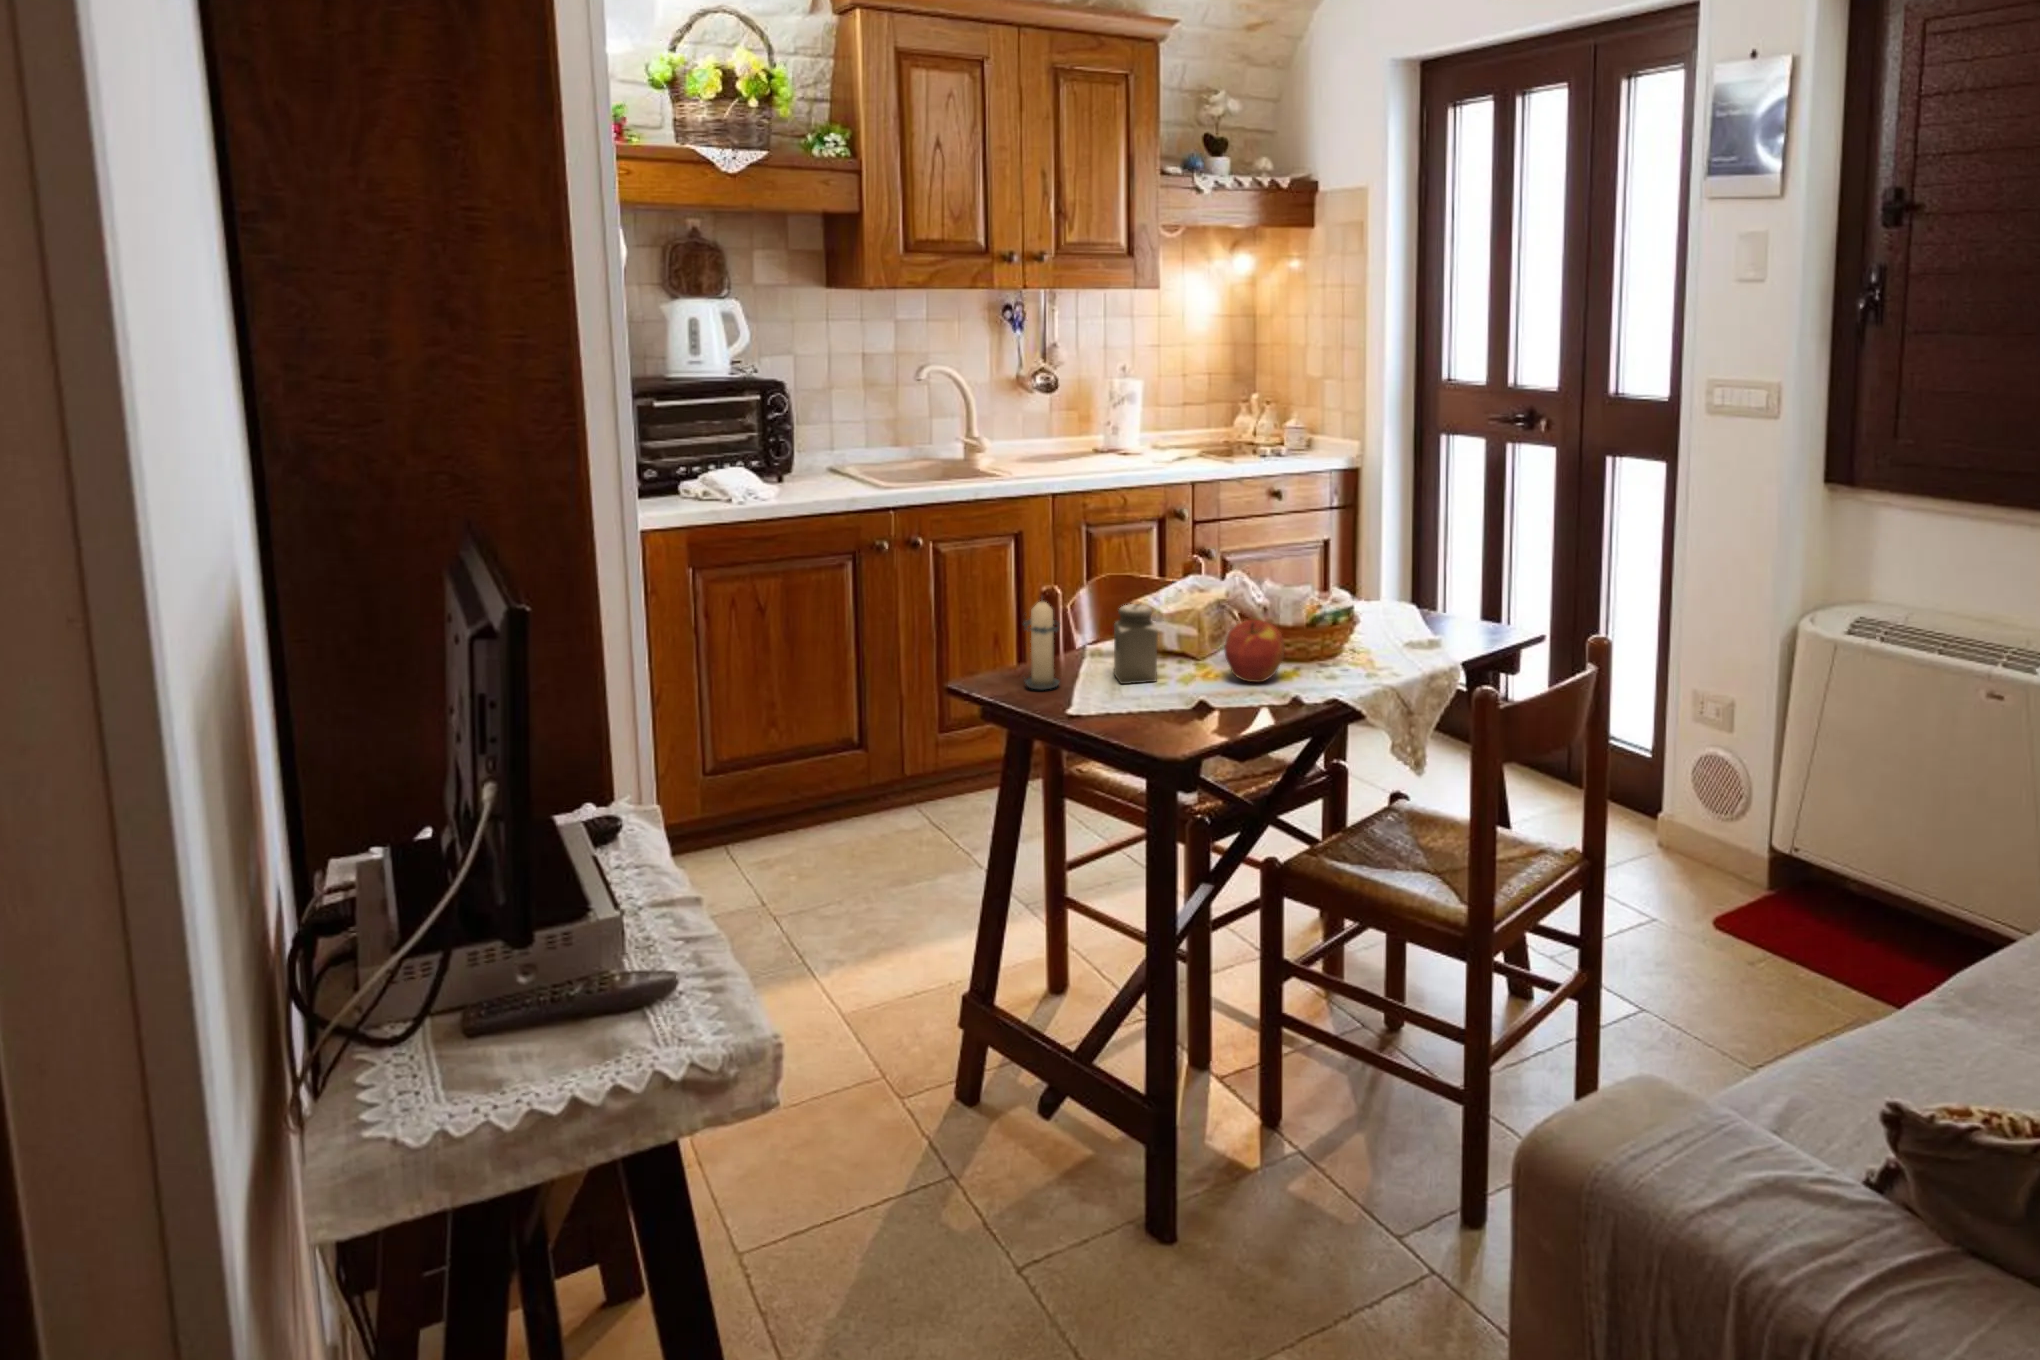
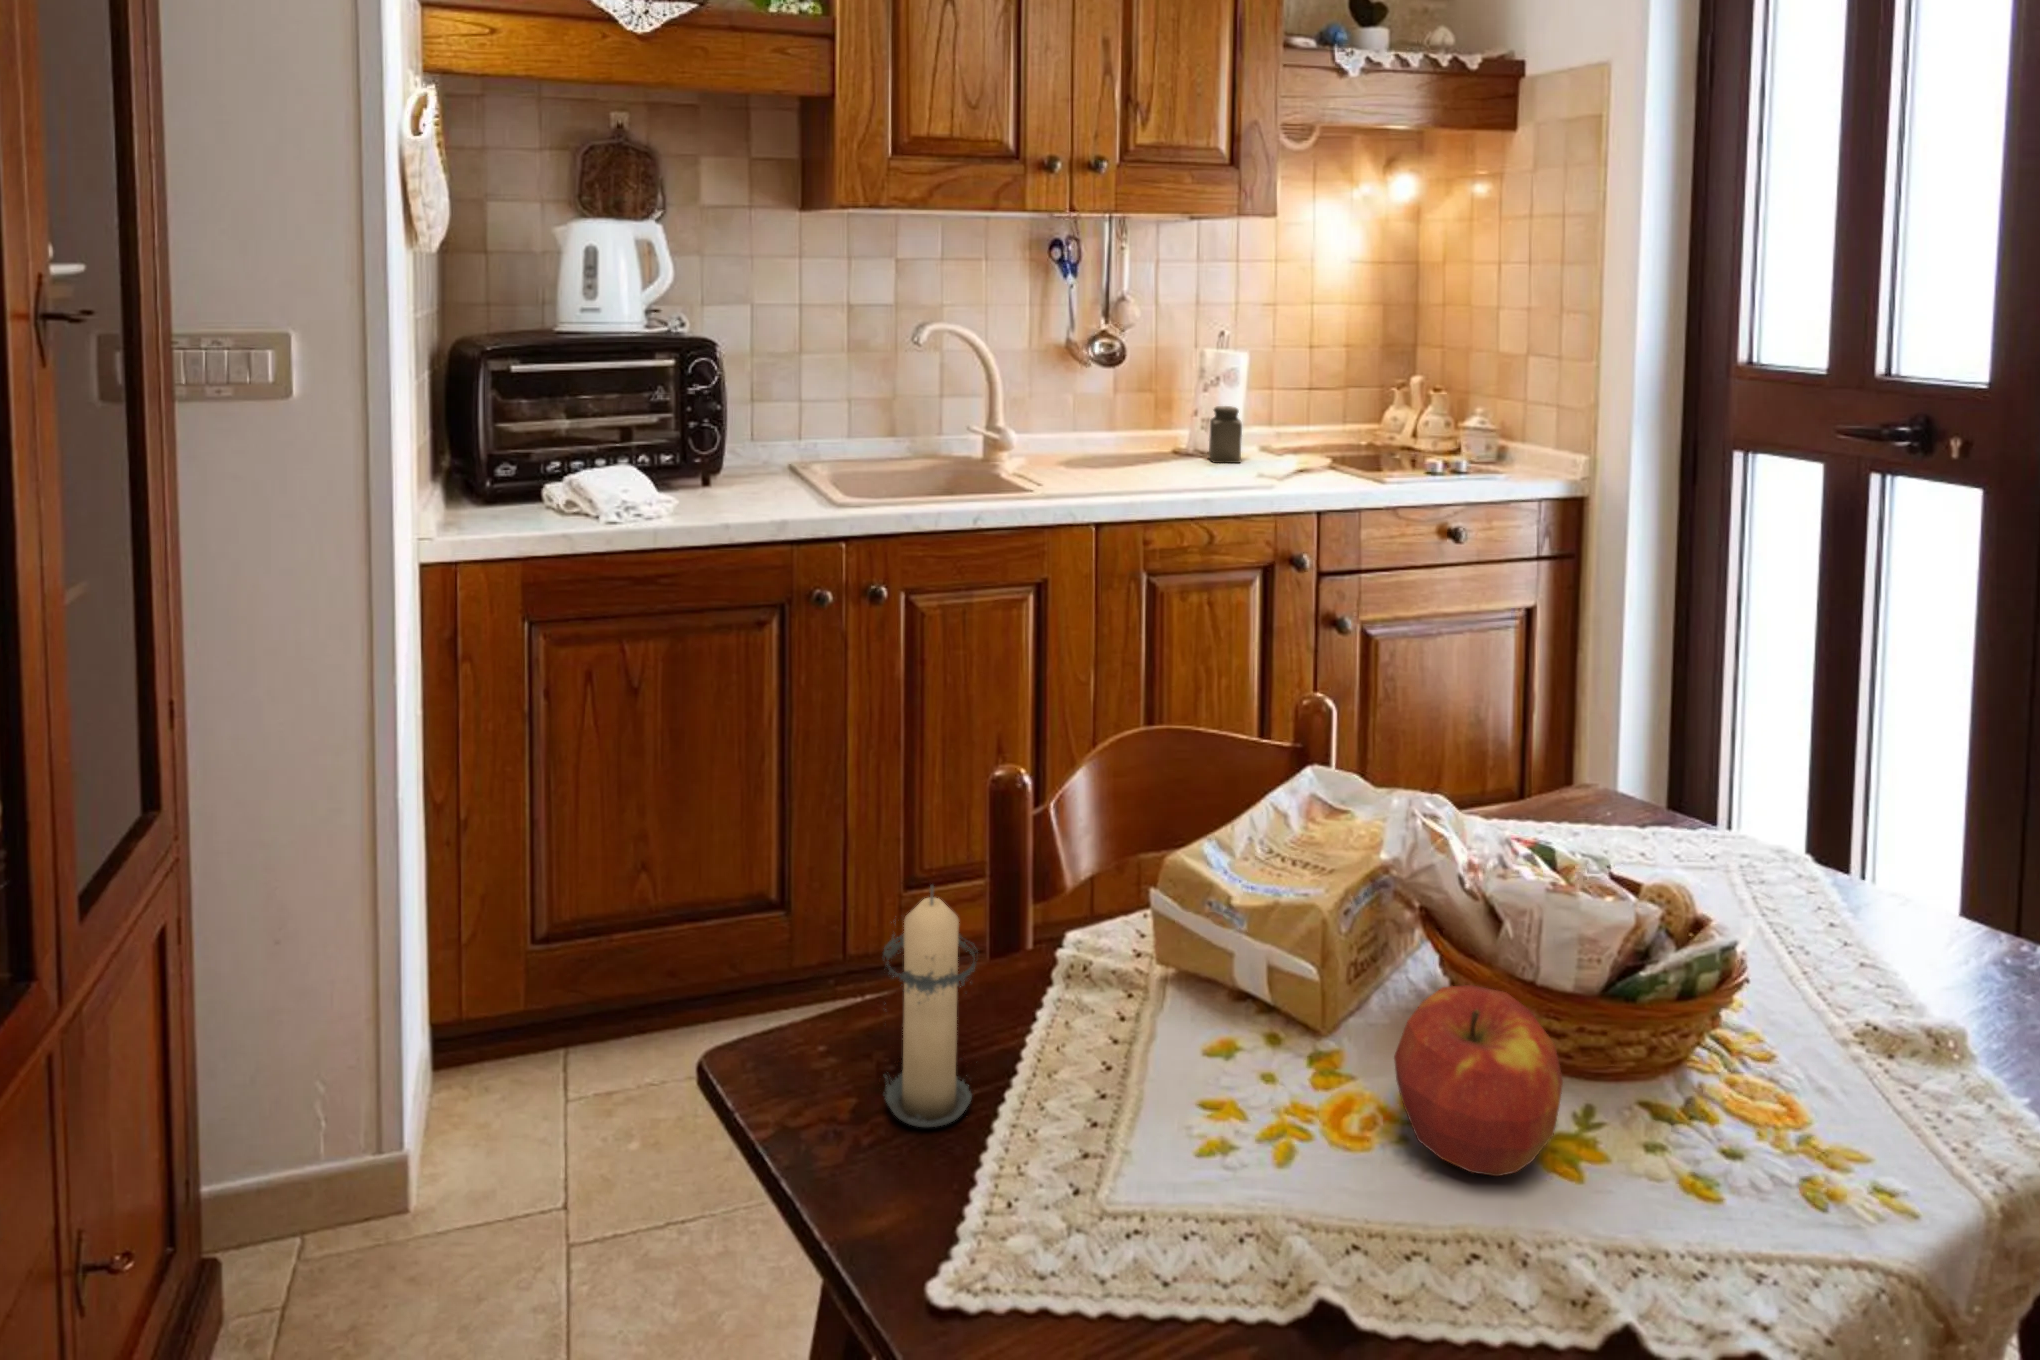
salt shaker: present [1114,604,1158,684] -> present [1209,406,1242,463]

